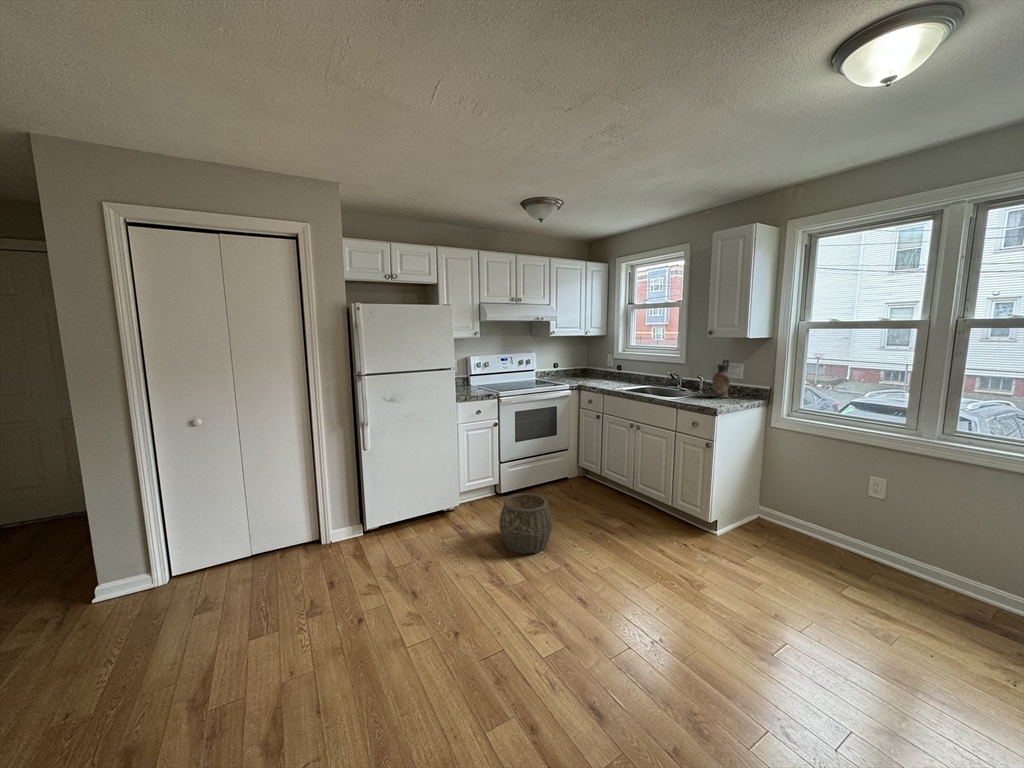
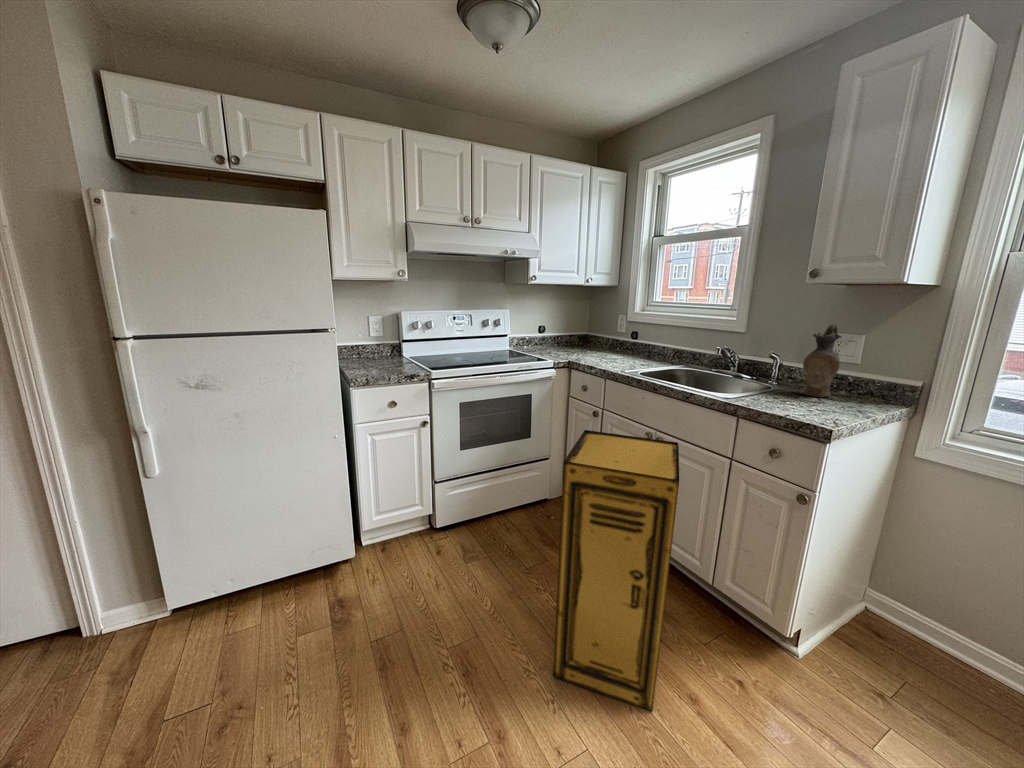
storage cabinet: none [588,417,645,555] -> present [553,430,679,712]
woven basket: present [499,493,552,554] -> none [385,565,488,699]

